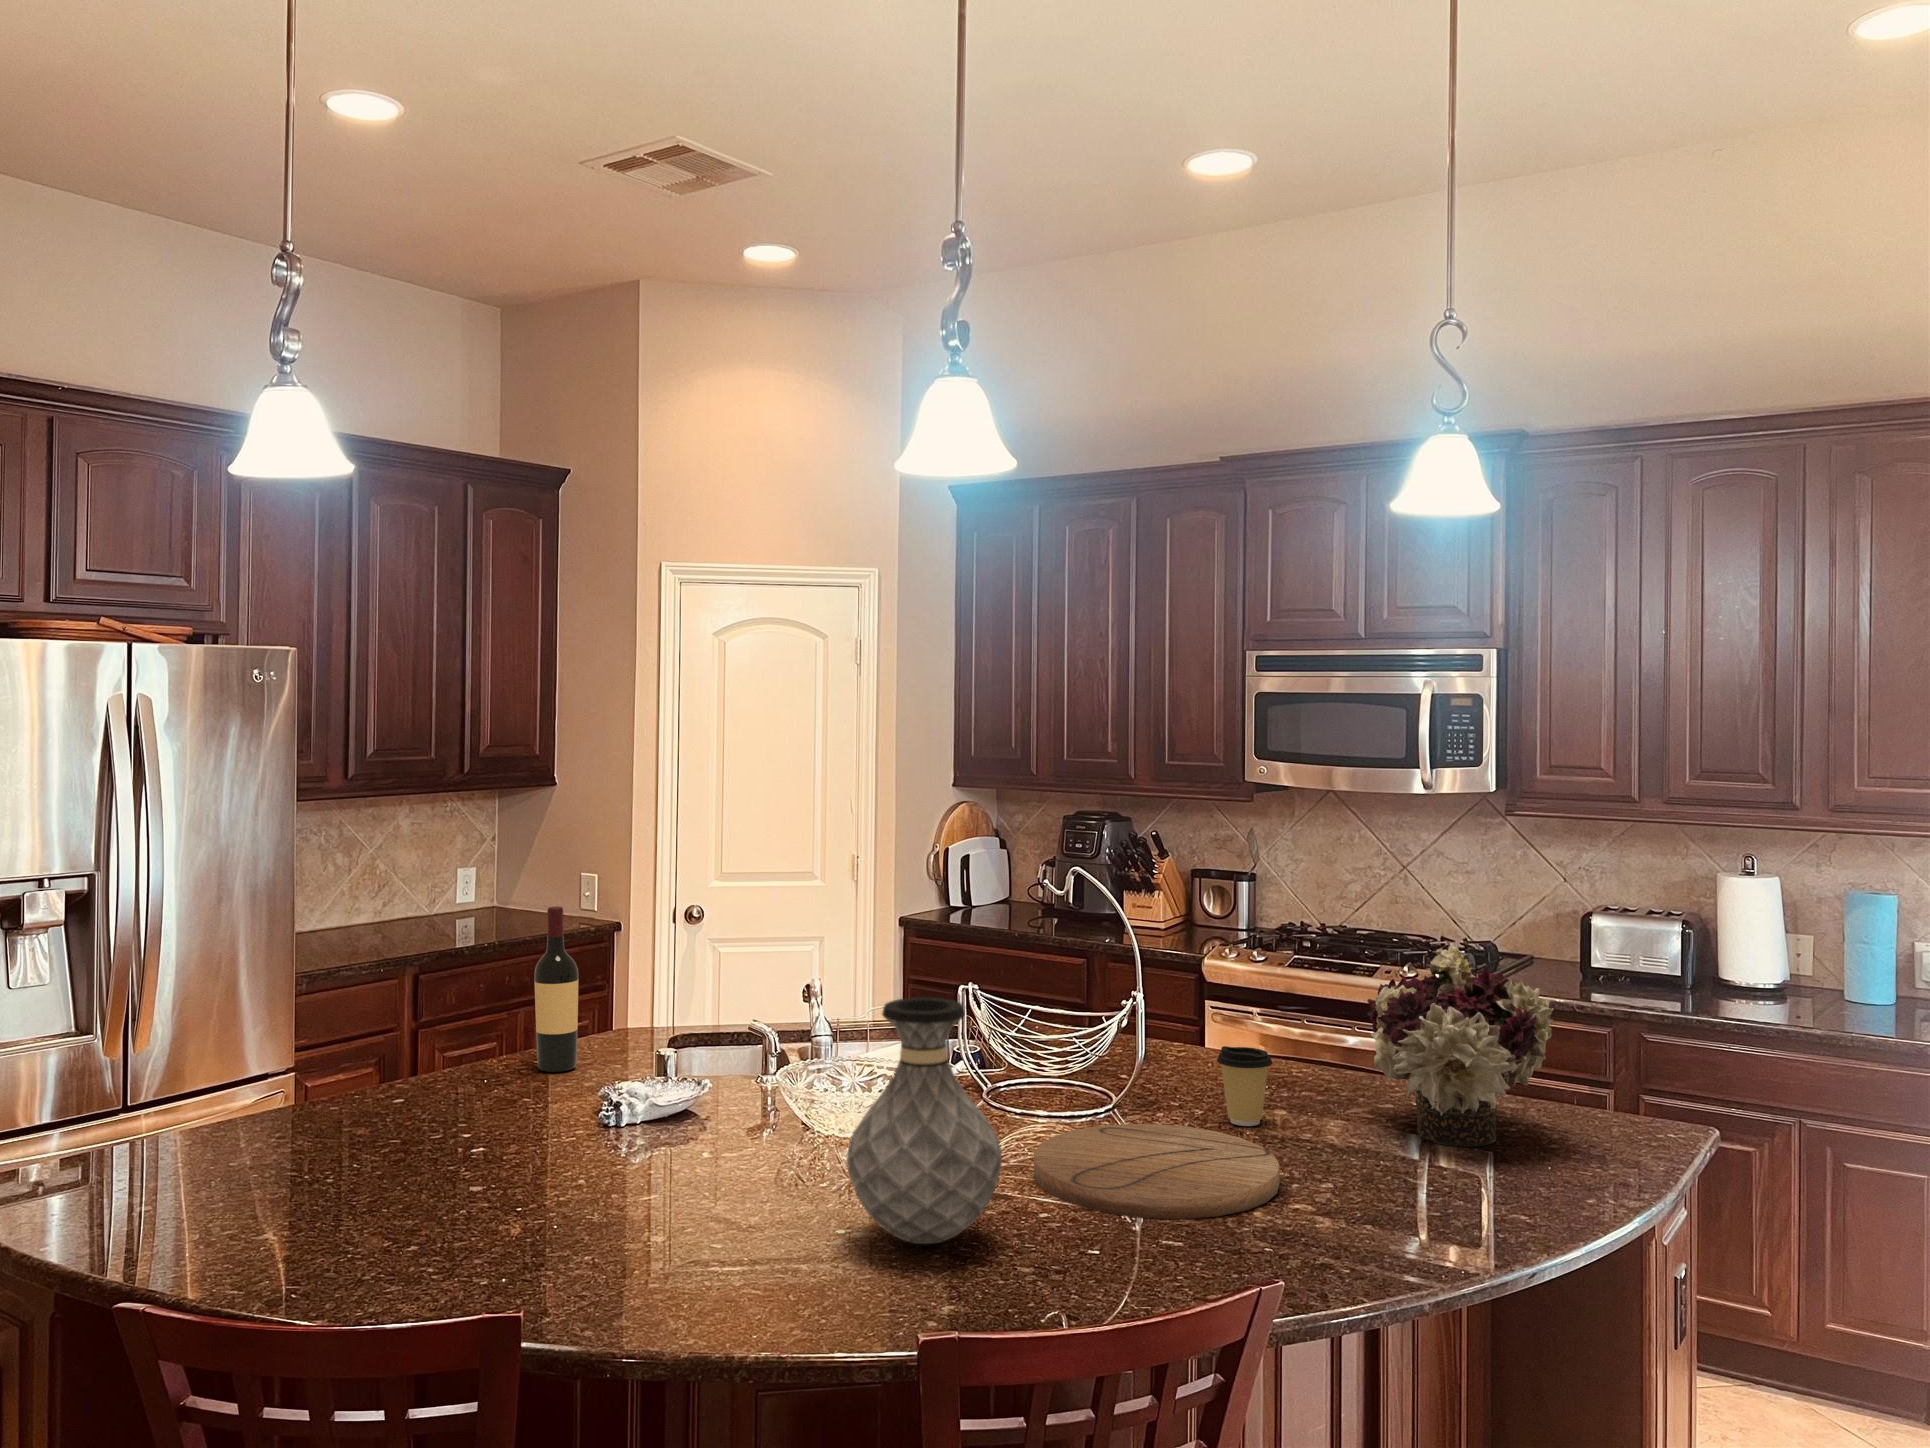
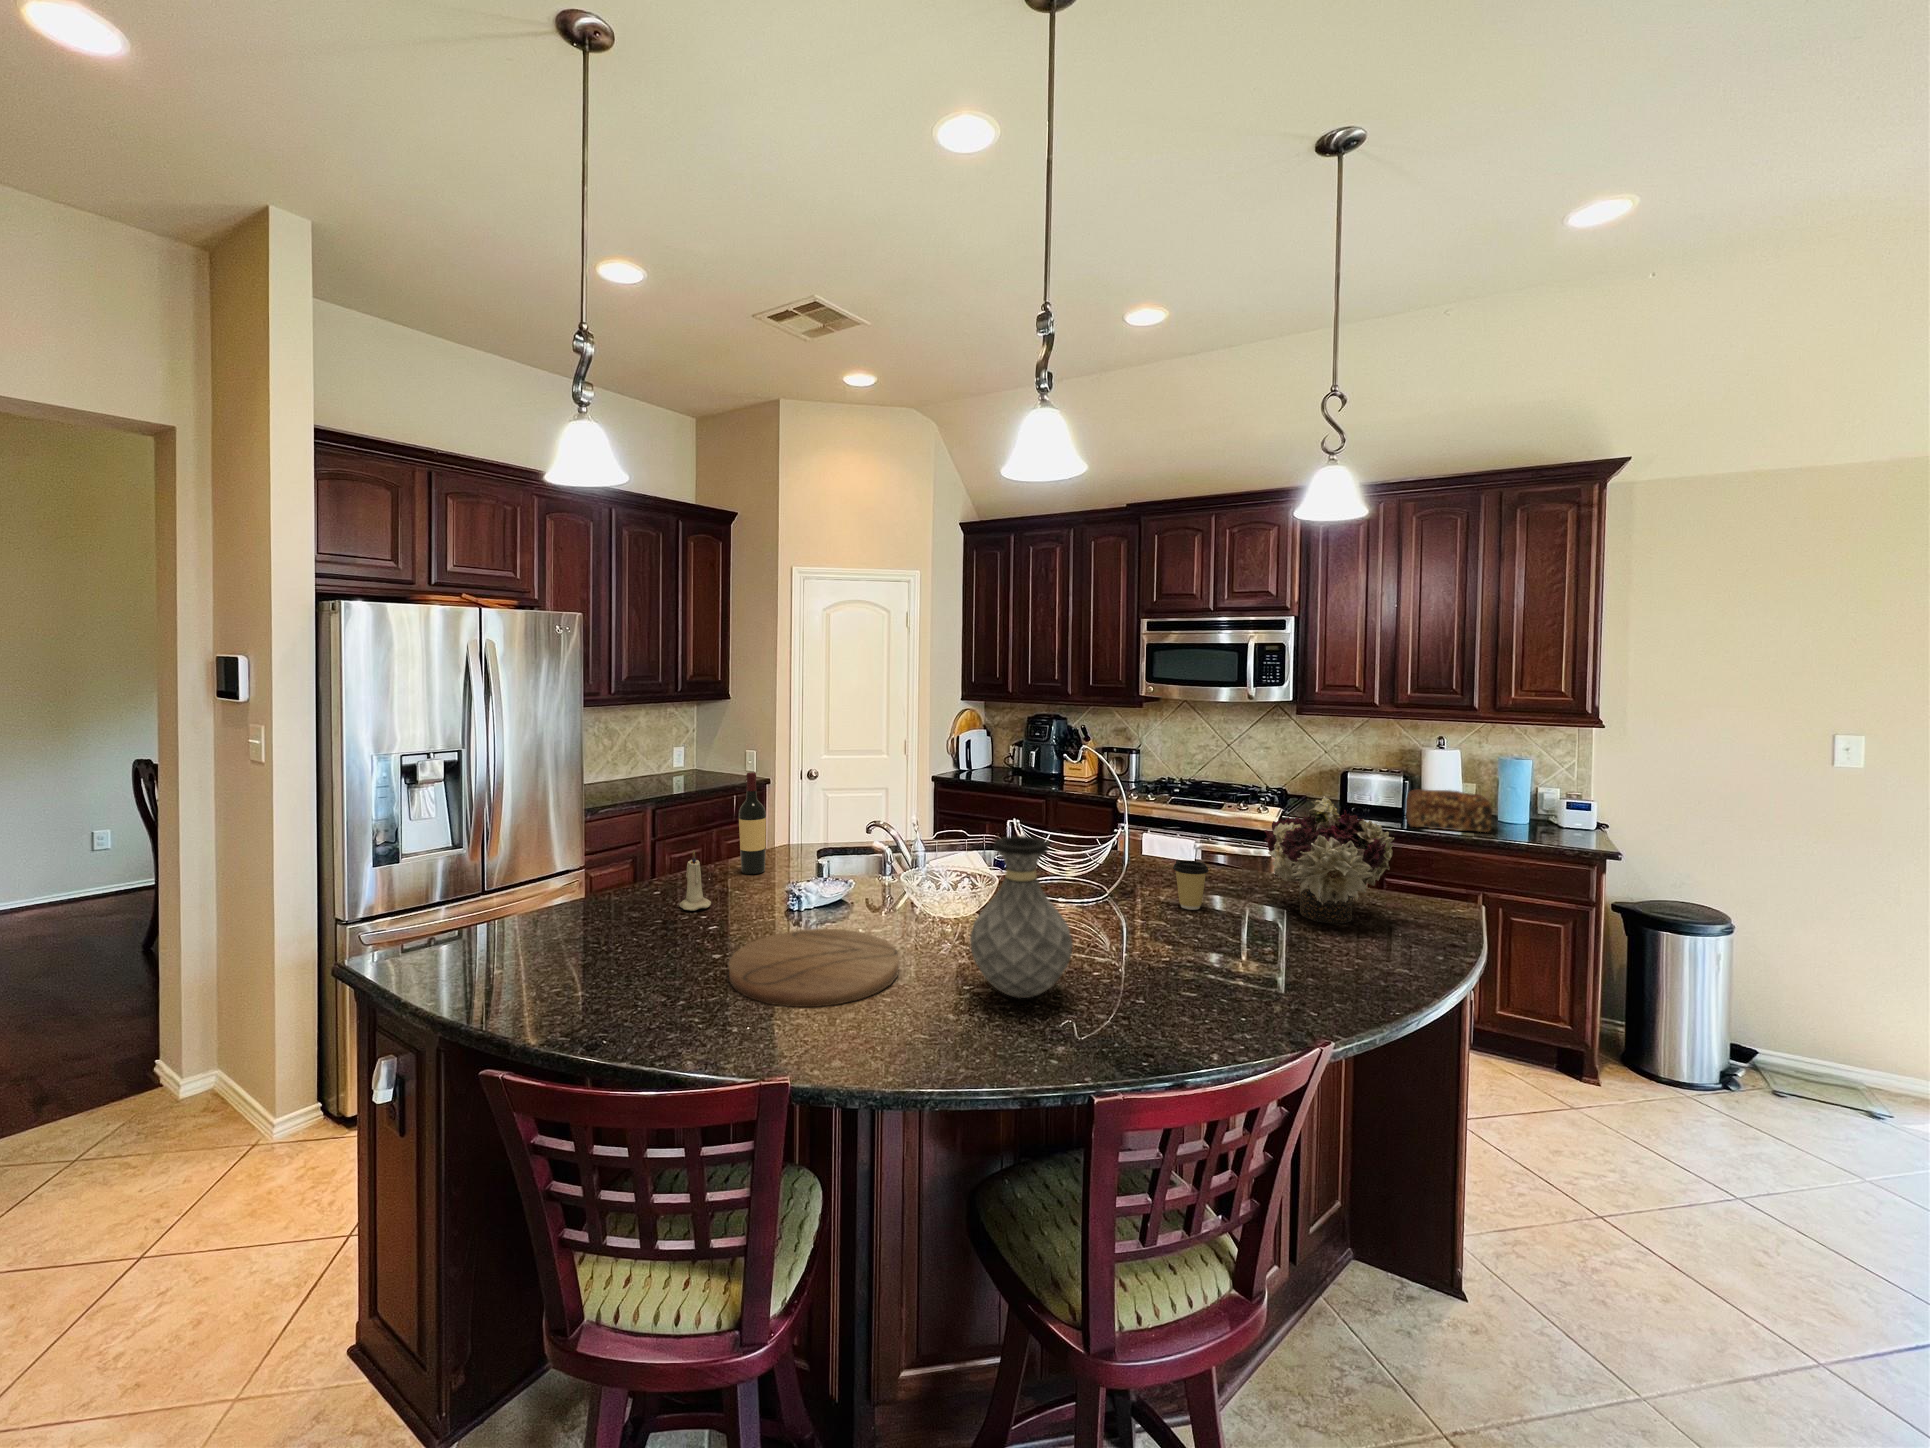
bread loaf: none [1678,940,1812,1012] -> present [1406,789,1492,832]
candle: none [428,1027,478,1124] -> present [679,850,711,911]
cutting board: present [1034,1124,1280,1219] -> present [729,929,899,1007]

